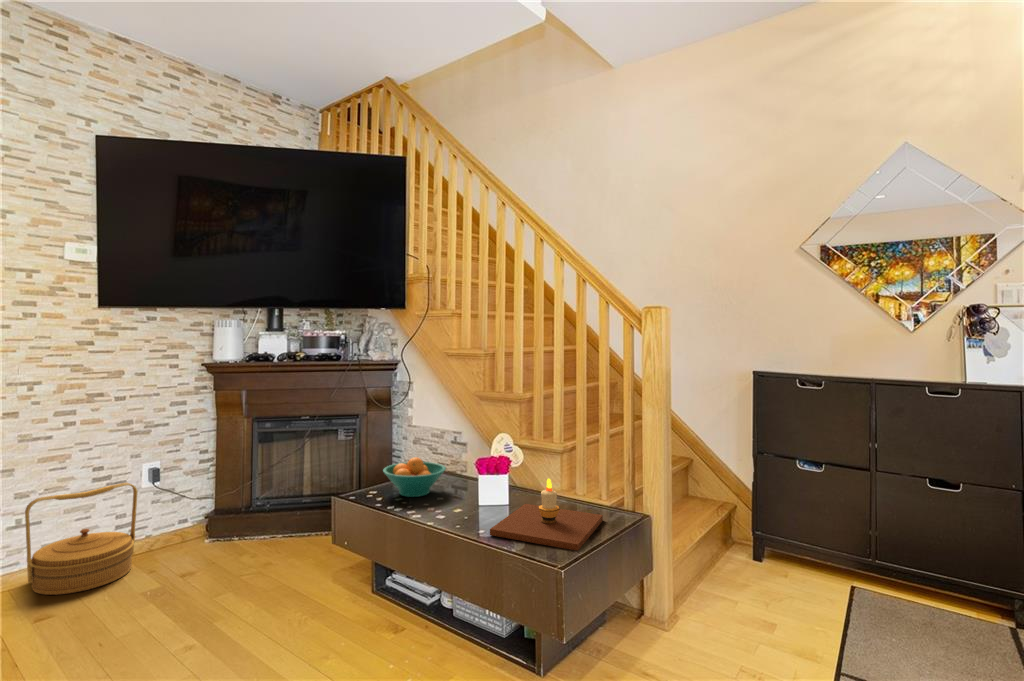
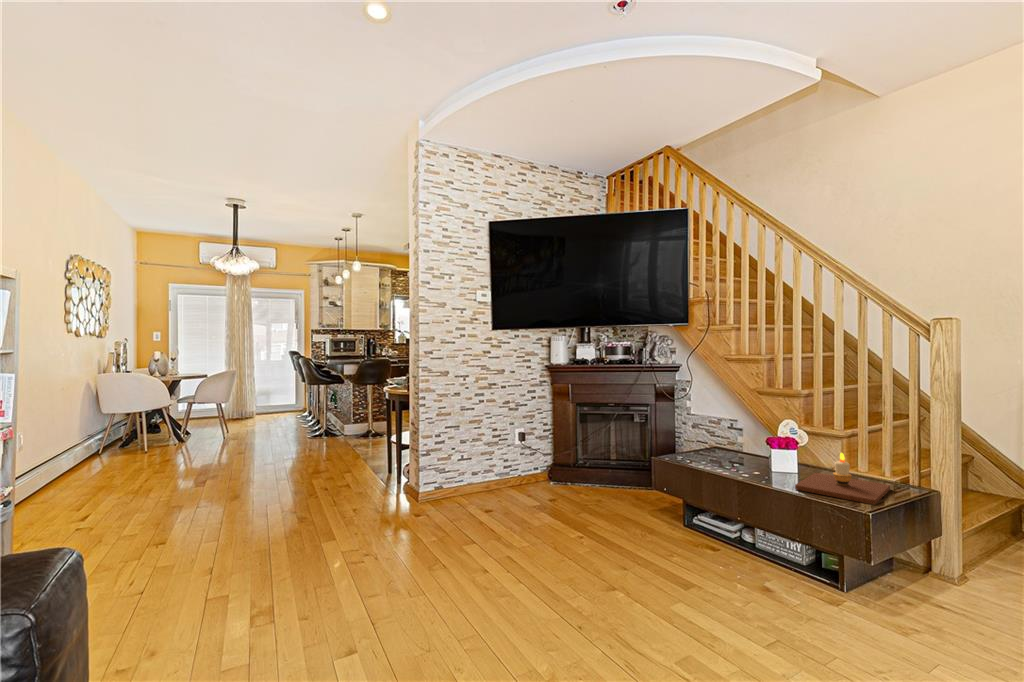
fruit bowl: present [383,457,446,497] -> none [691,434,740,463]
woven basket: present [25,483,138,595] -> none [472,441,522,503]

